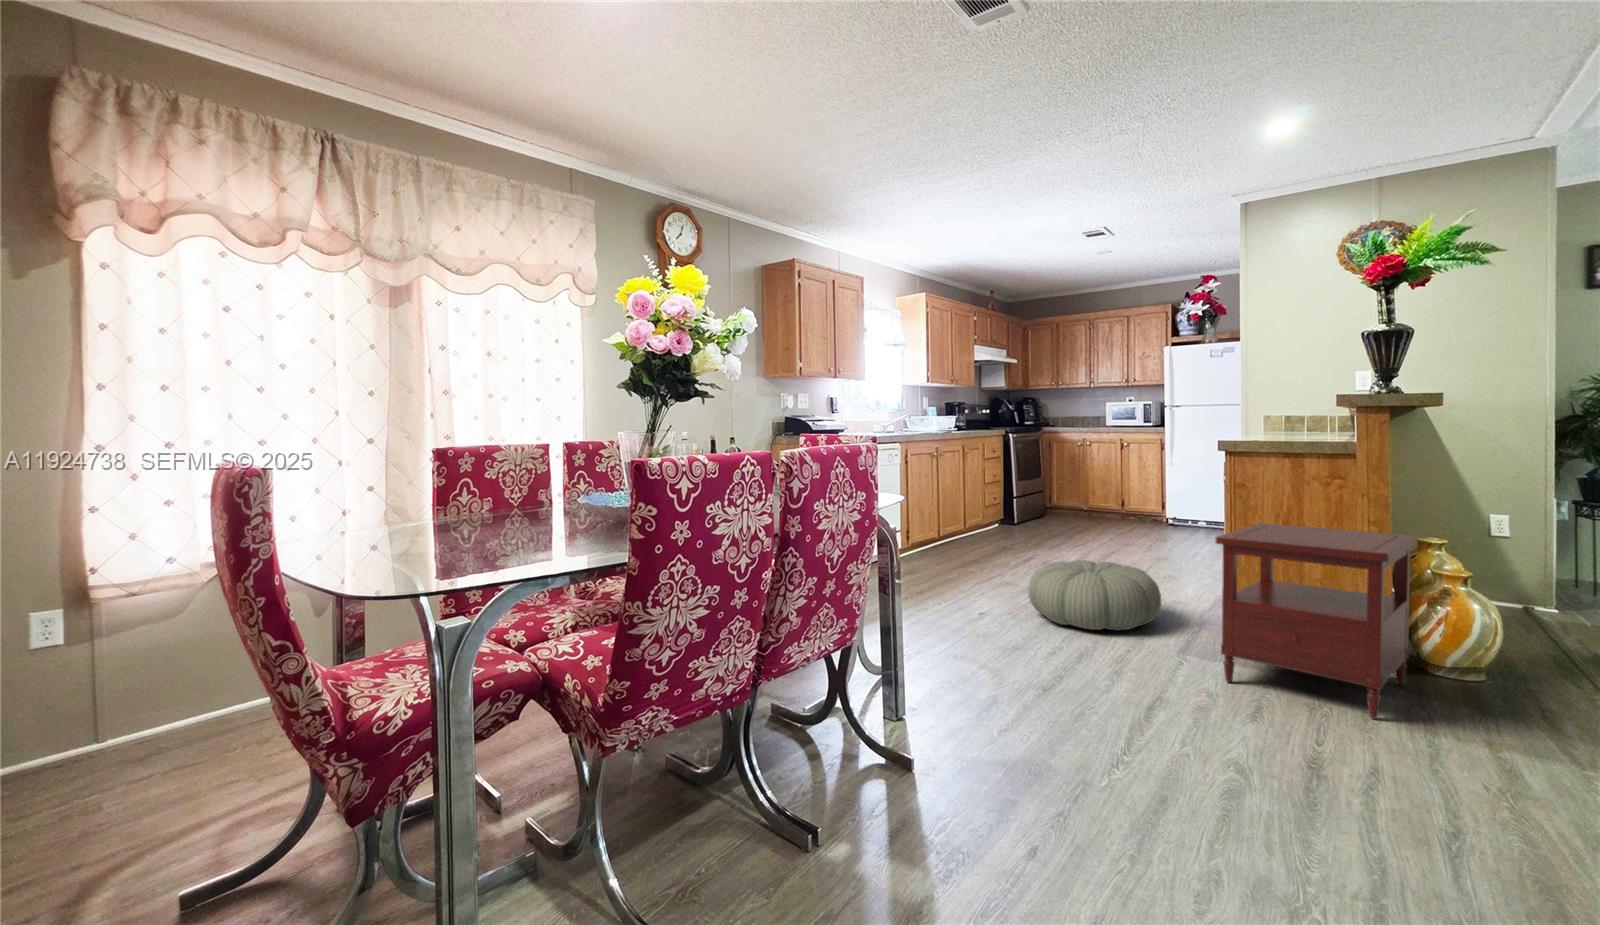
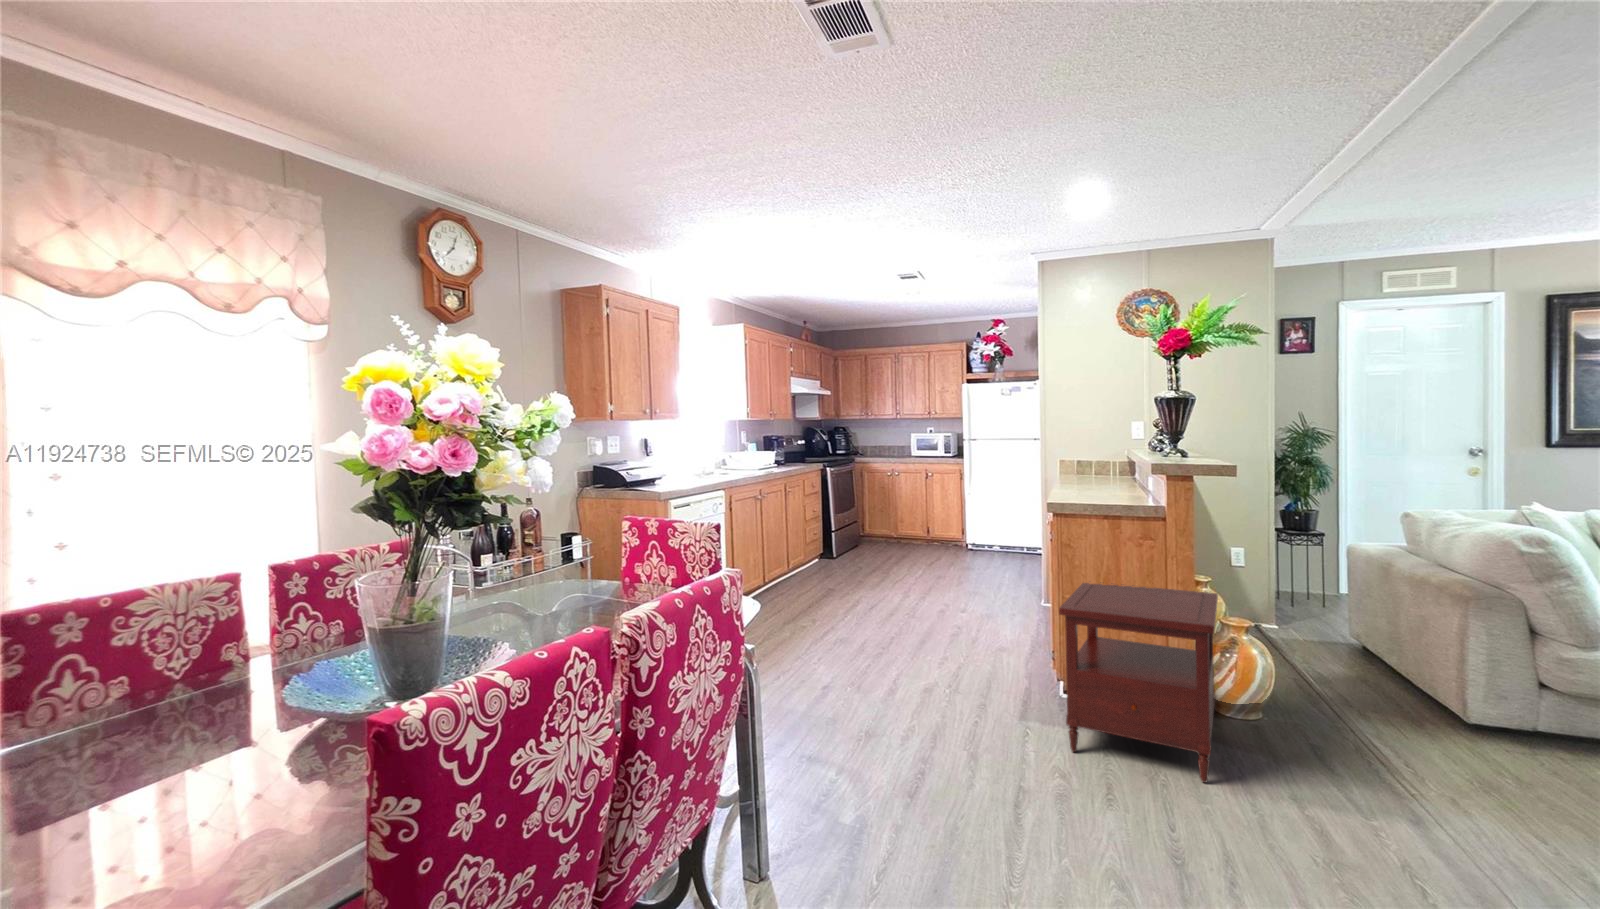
pouf: present [1028,560,1161,630] -> none [869,616,996,695]

